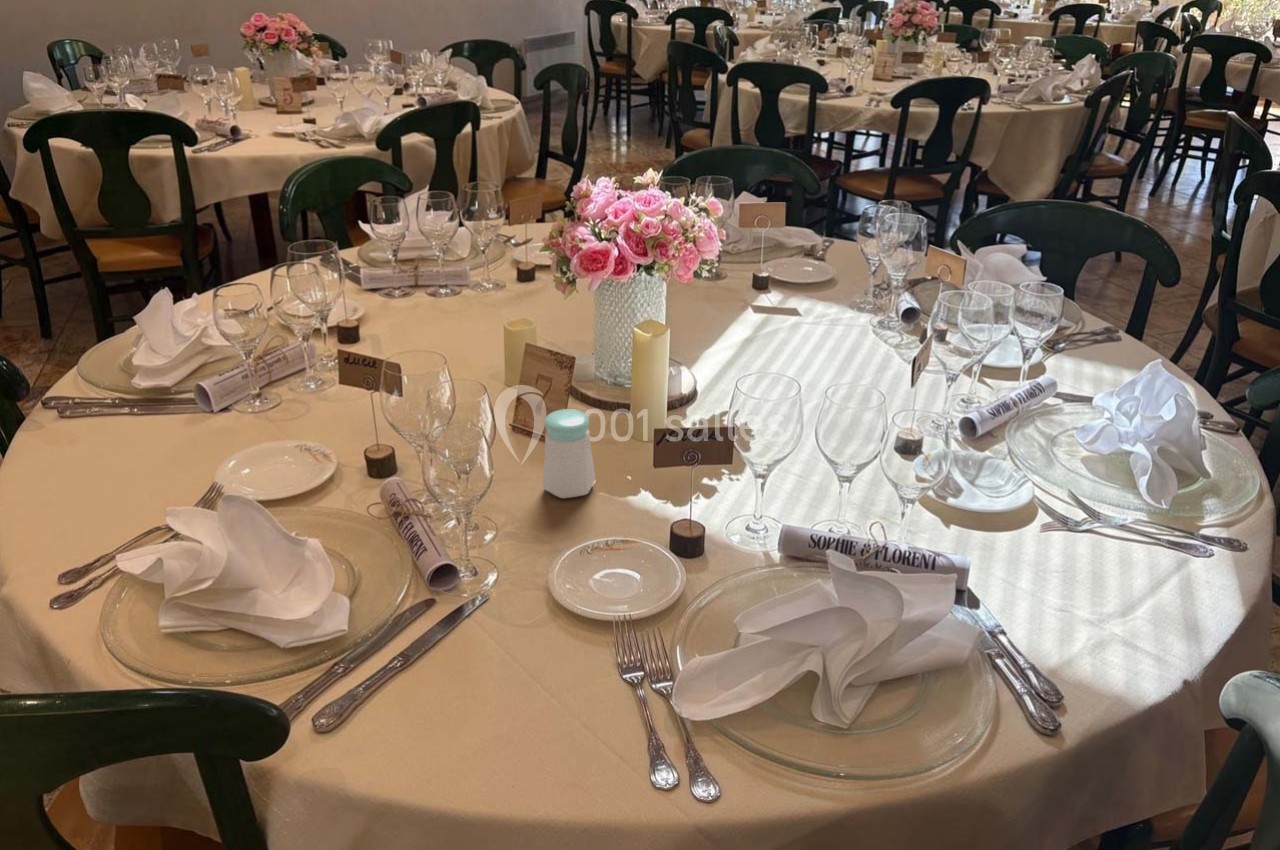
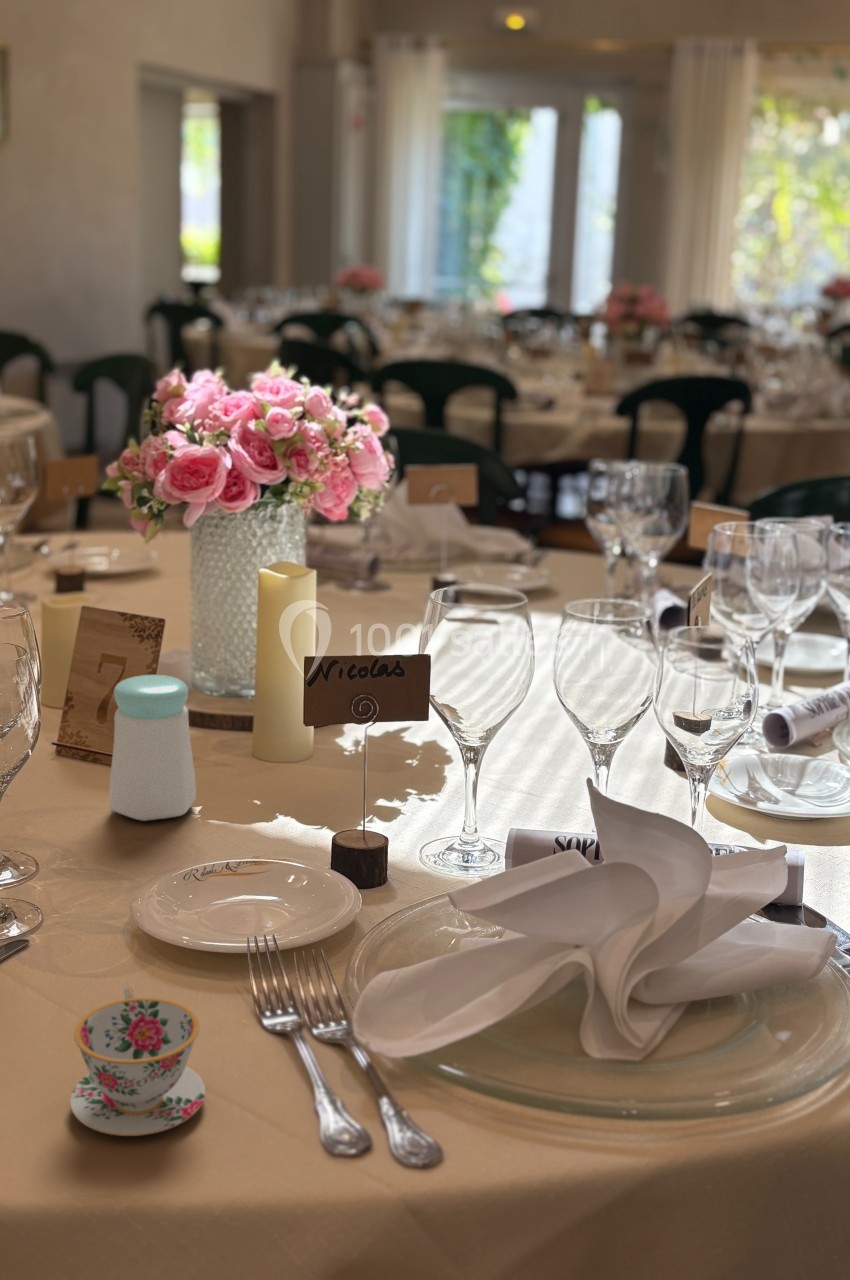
teacup: none [517,655,592,755] -> present [70,983,206,1136]

